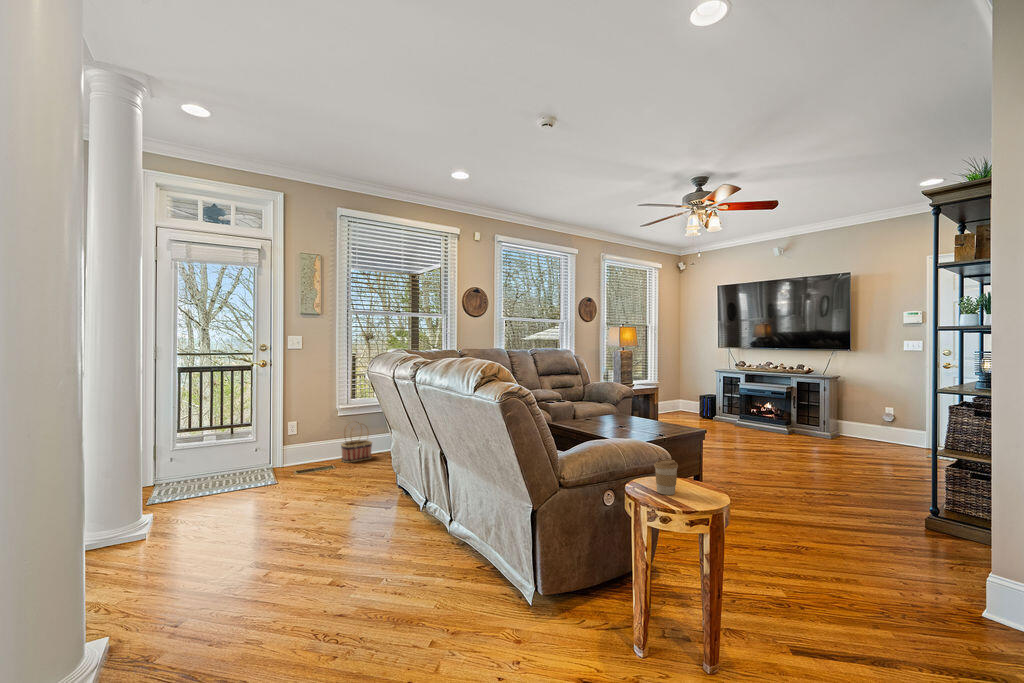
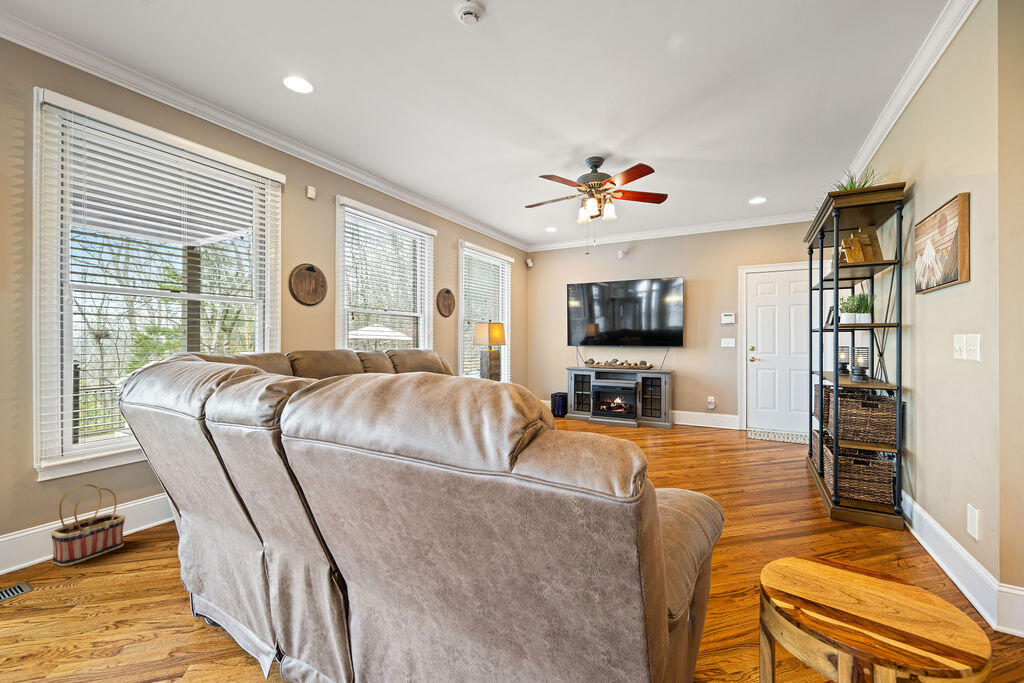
coffee cup: present [654,459,678,495] -> none [811,542,862,614]

